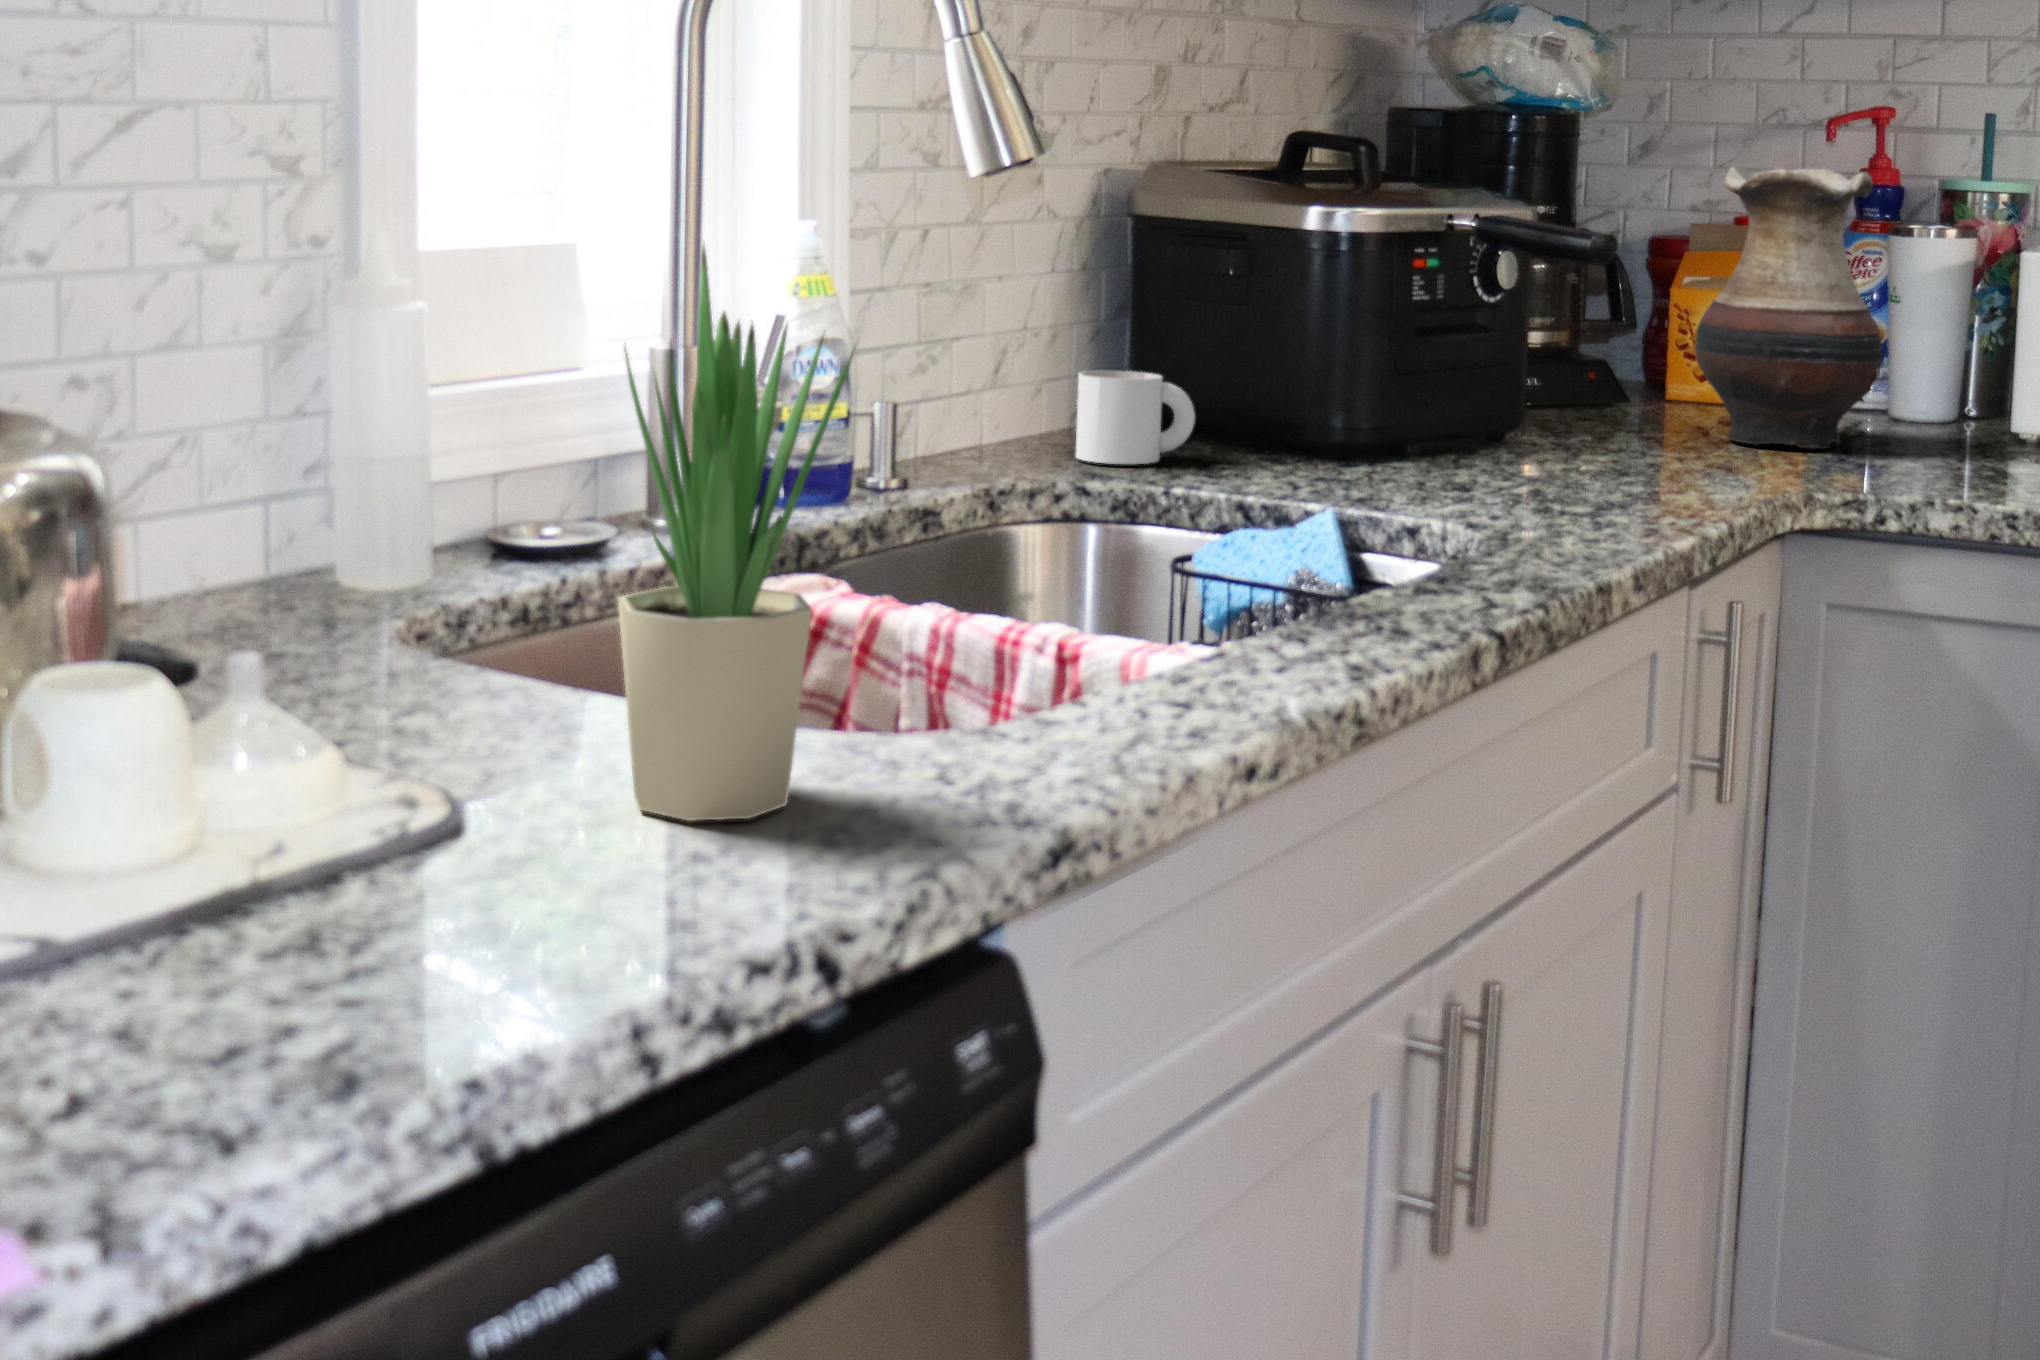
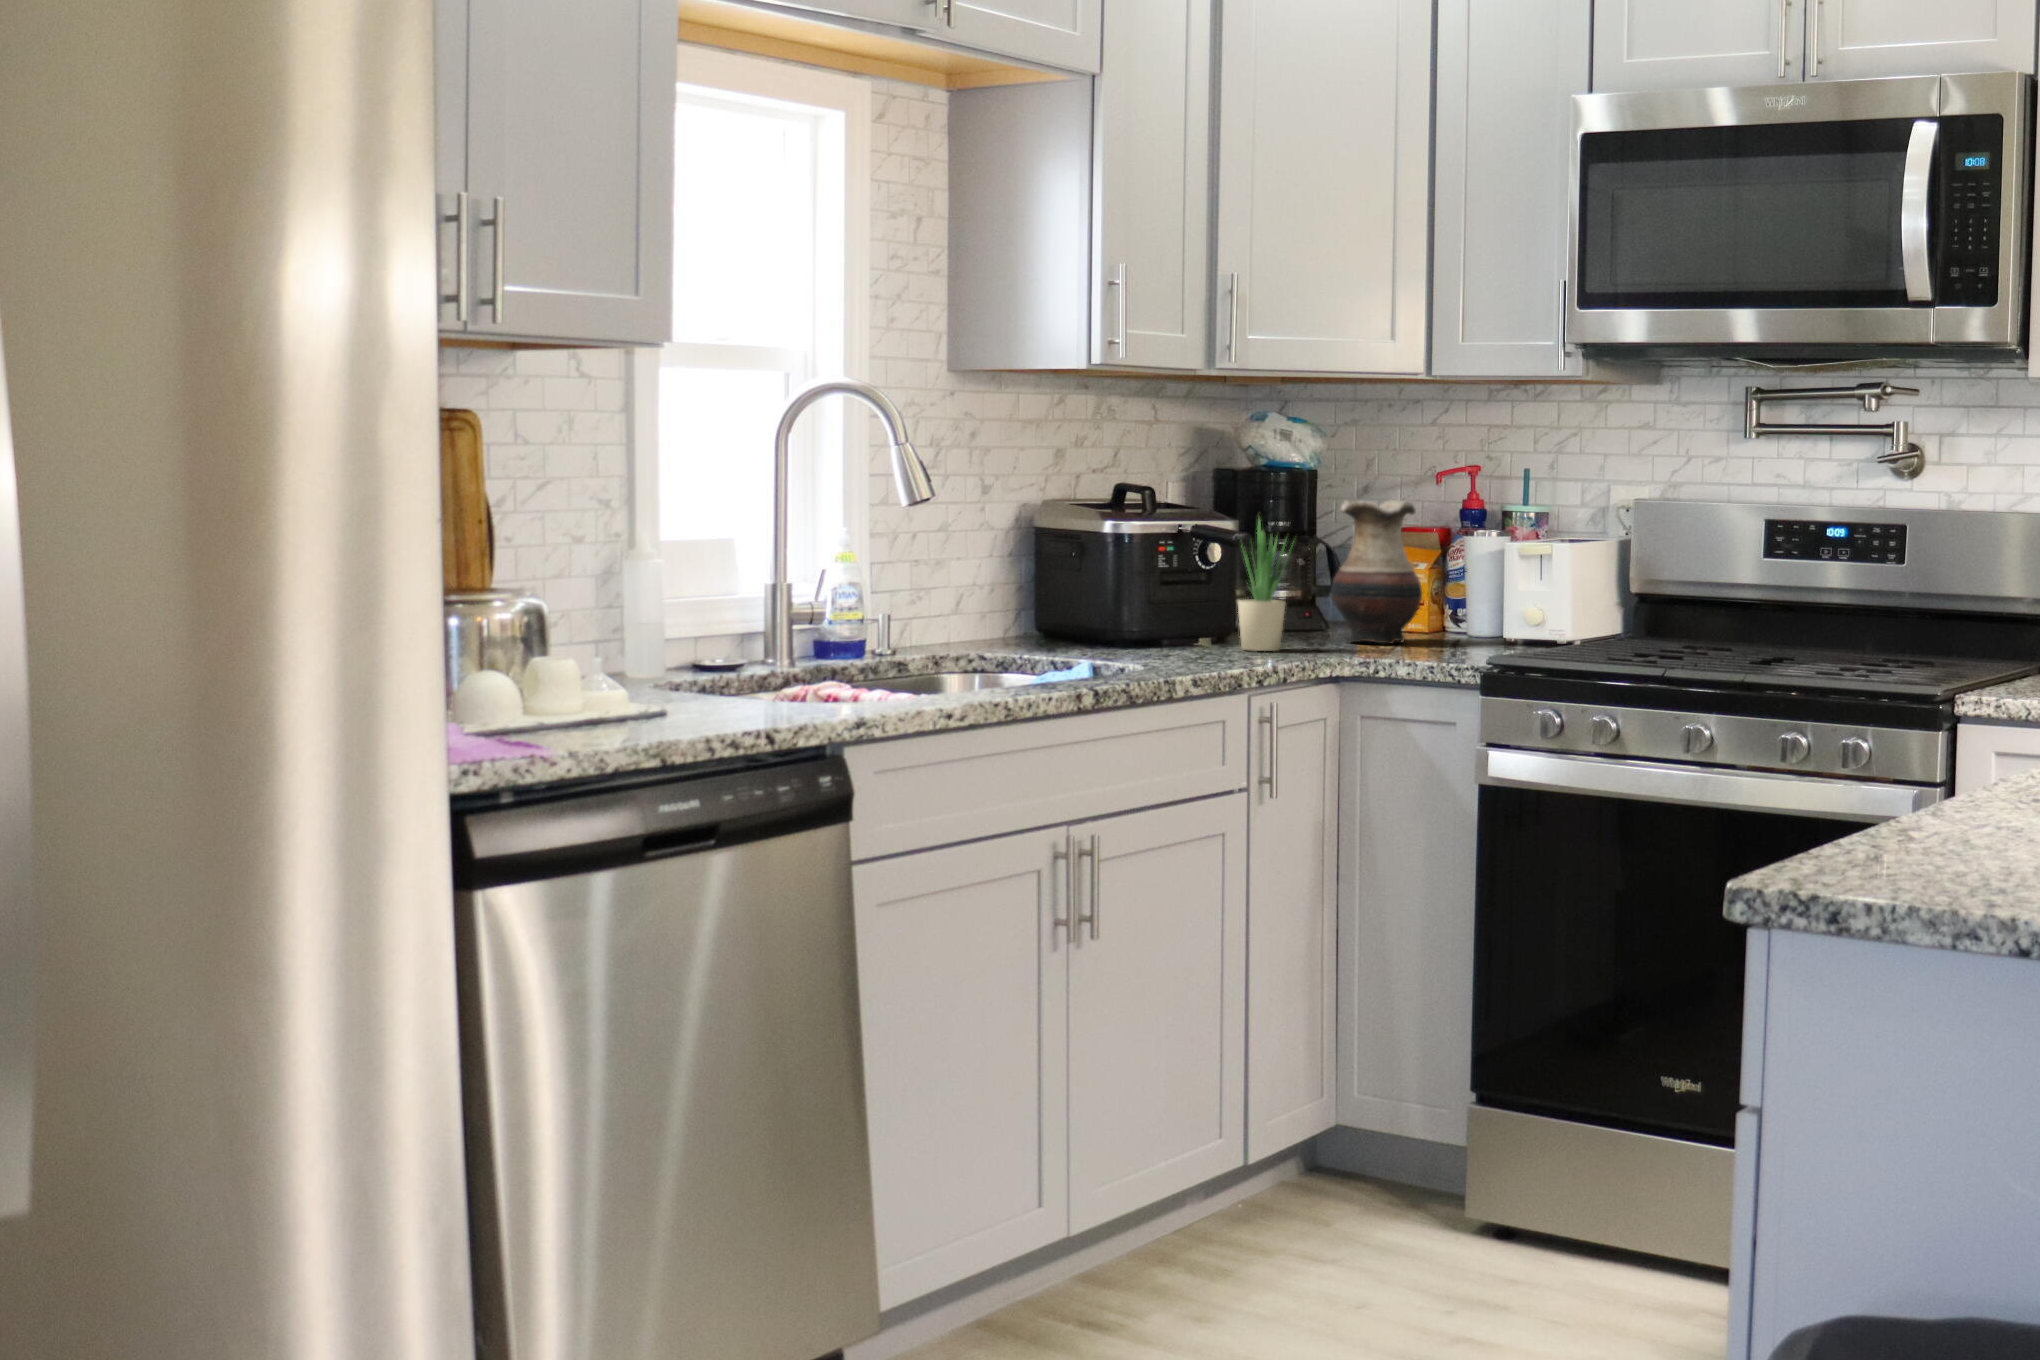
potted plant: present [618,247,858,821] -> present [1238,519,1296,651]
mug: present [1076,371,1195,464] -> none [993,605,1053,649]

